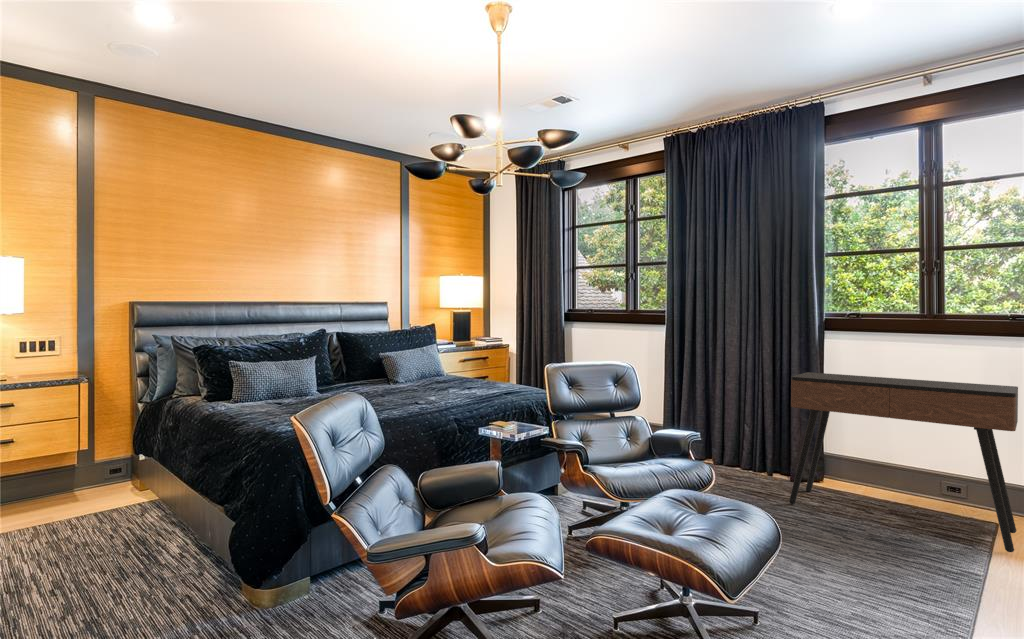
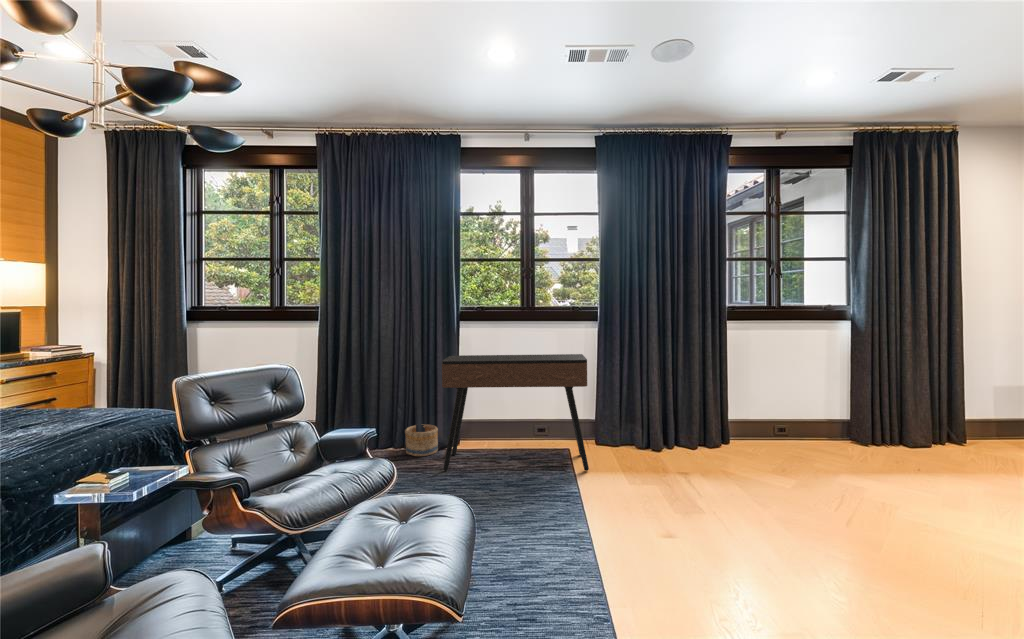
basket: none [750,449,790,485] -> present [405,425,438,456]

